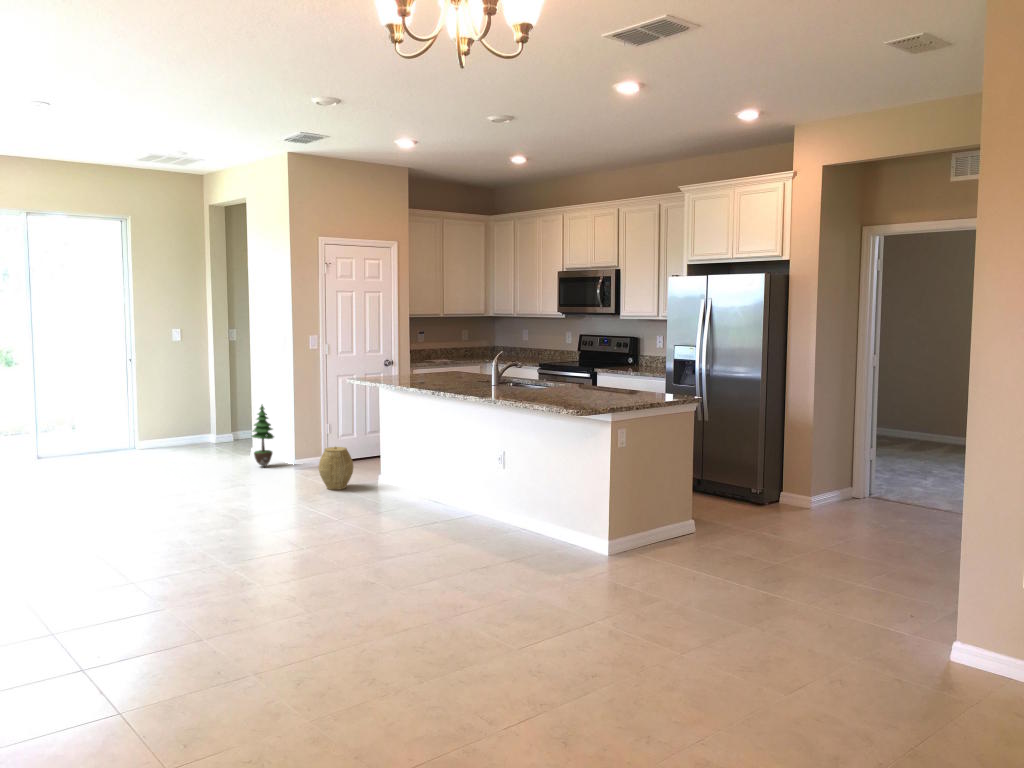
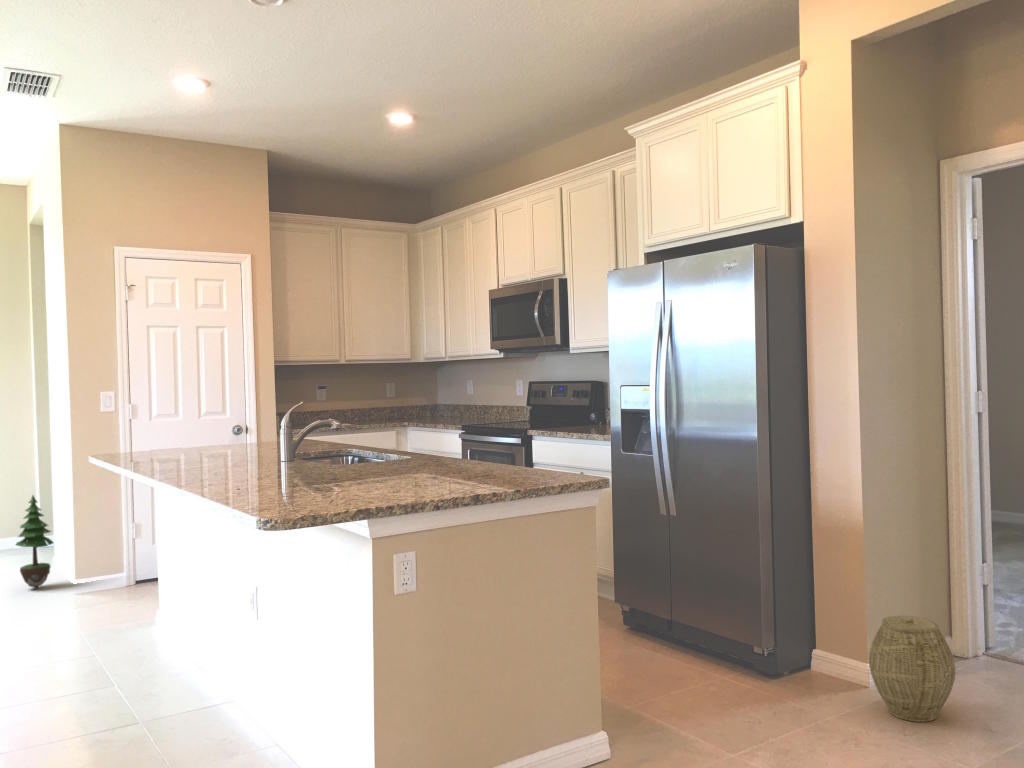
woven basket: present [319,447,353,490] -> present [869,616,955,722]

